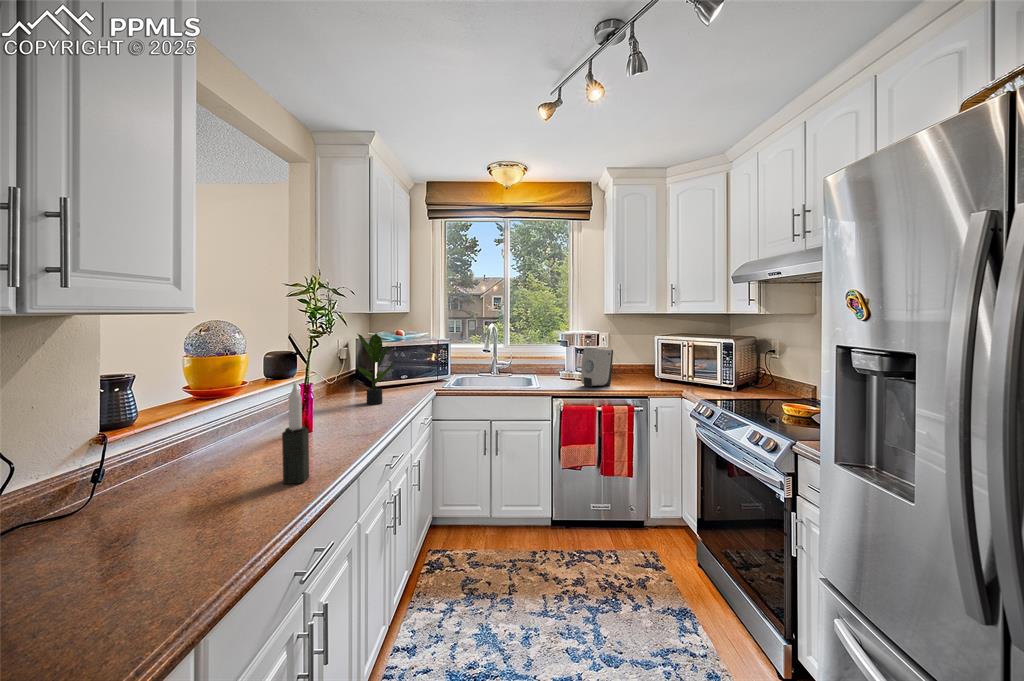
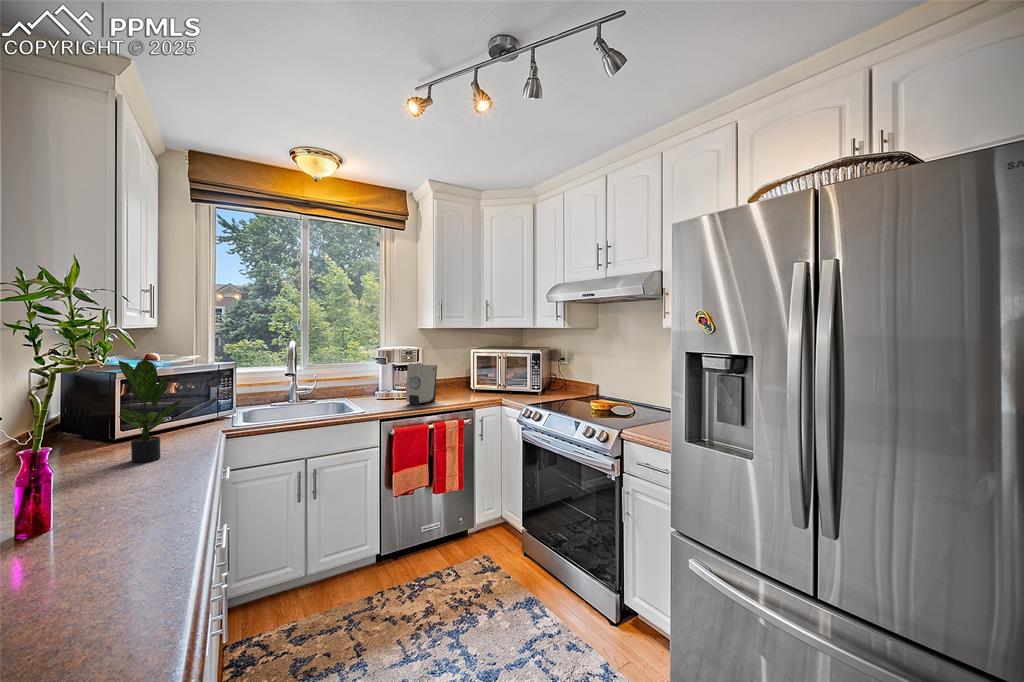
candle: present [282,383,309,484] -> none [120,450,163,611]

